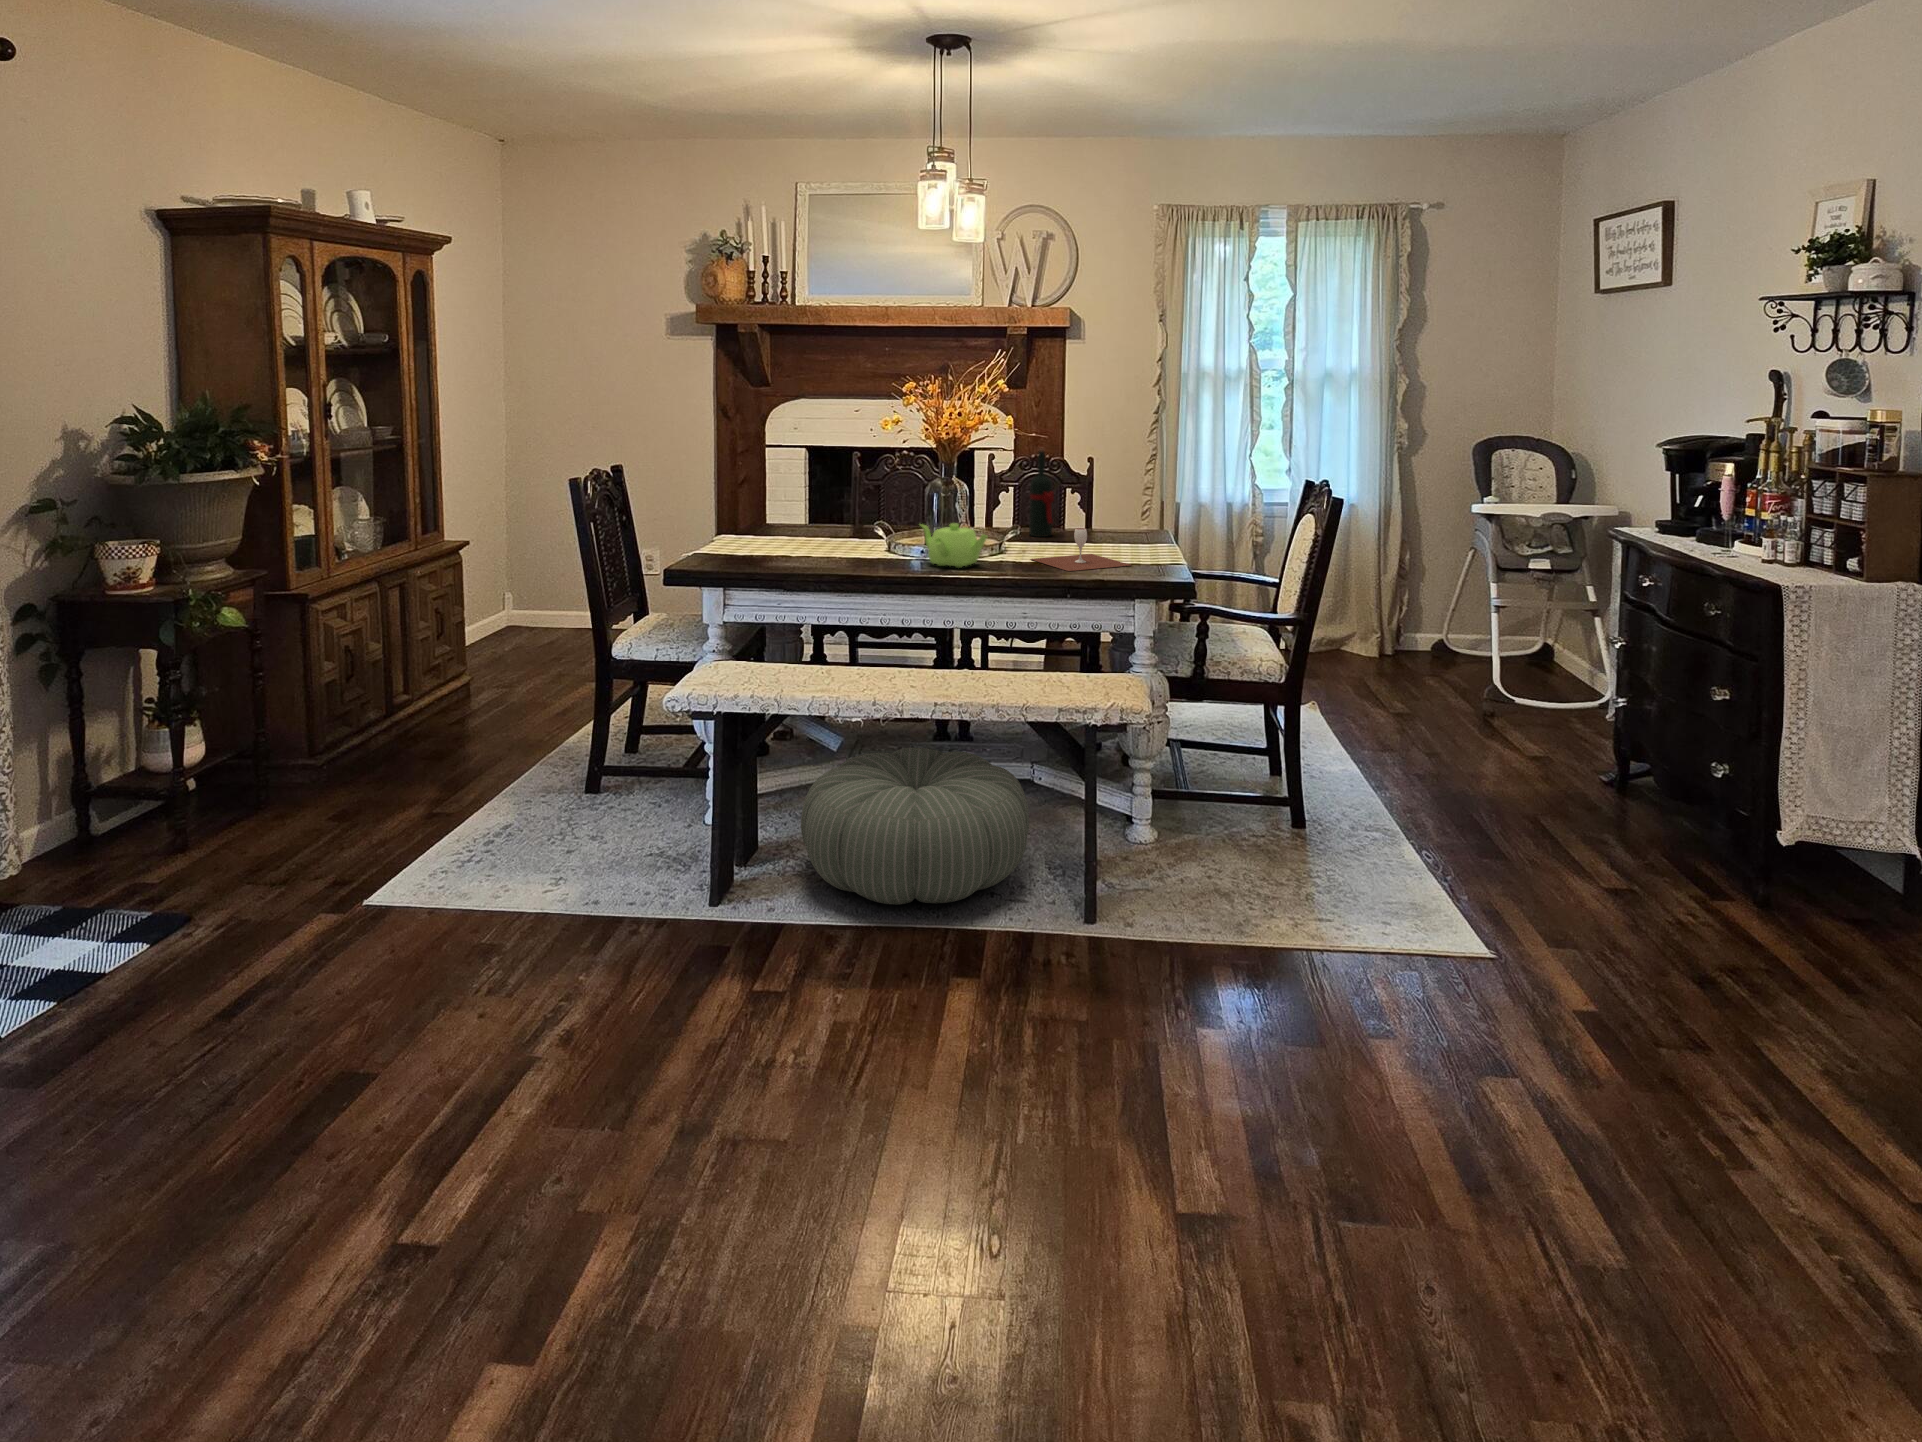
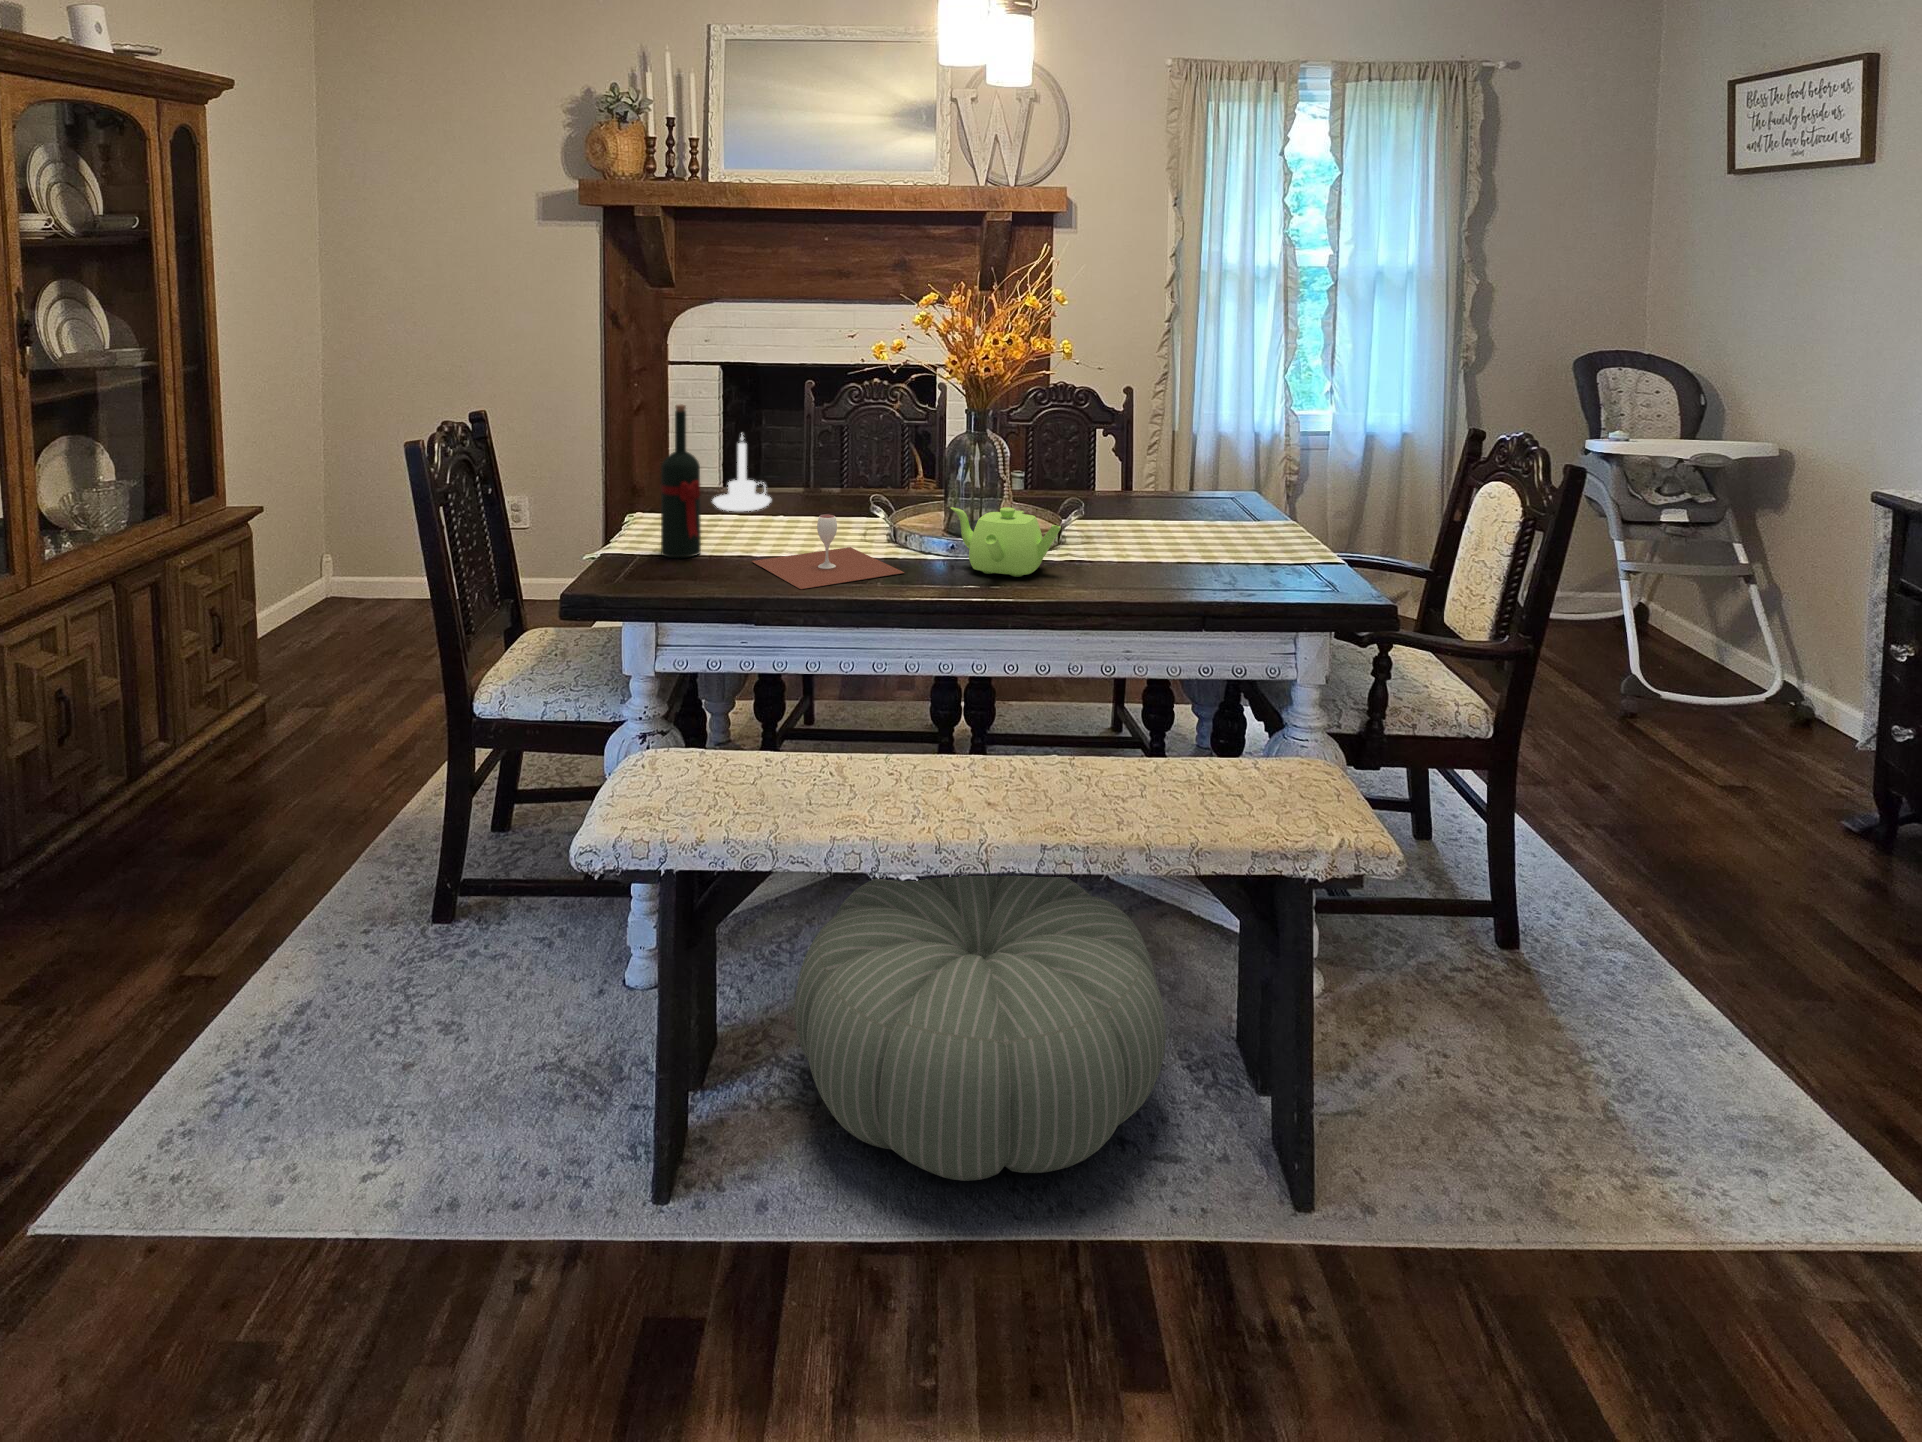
wine bottle: present [1029,448,1054,537] -> present [661,405,701,558]
candle holder: none [775,482,816,536] -> present [713,436,771,511]
wine glass: present [1031,528,1131,571] -> present [752,515,904,589]

